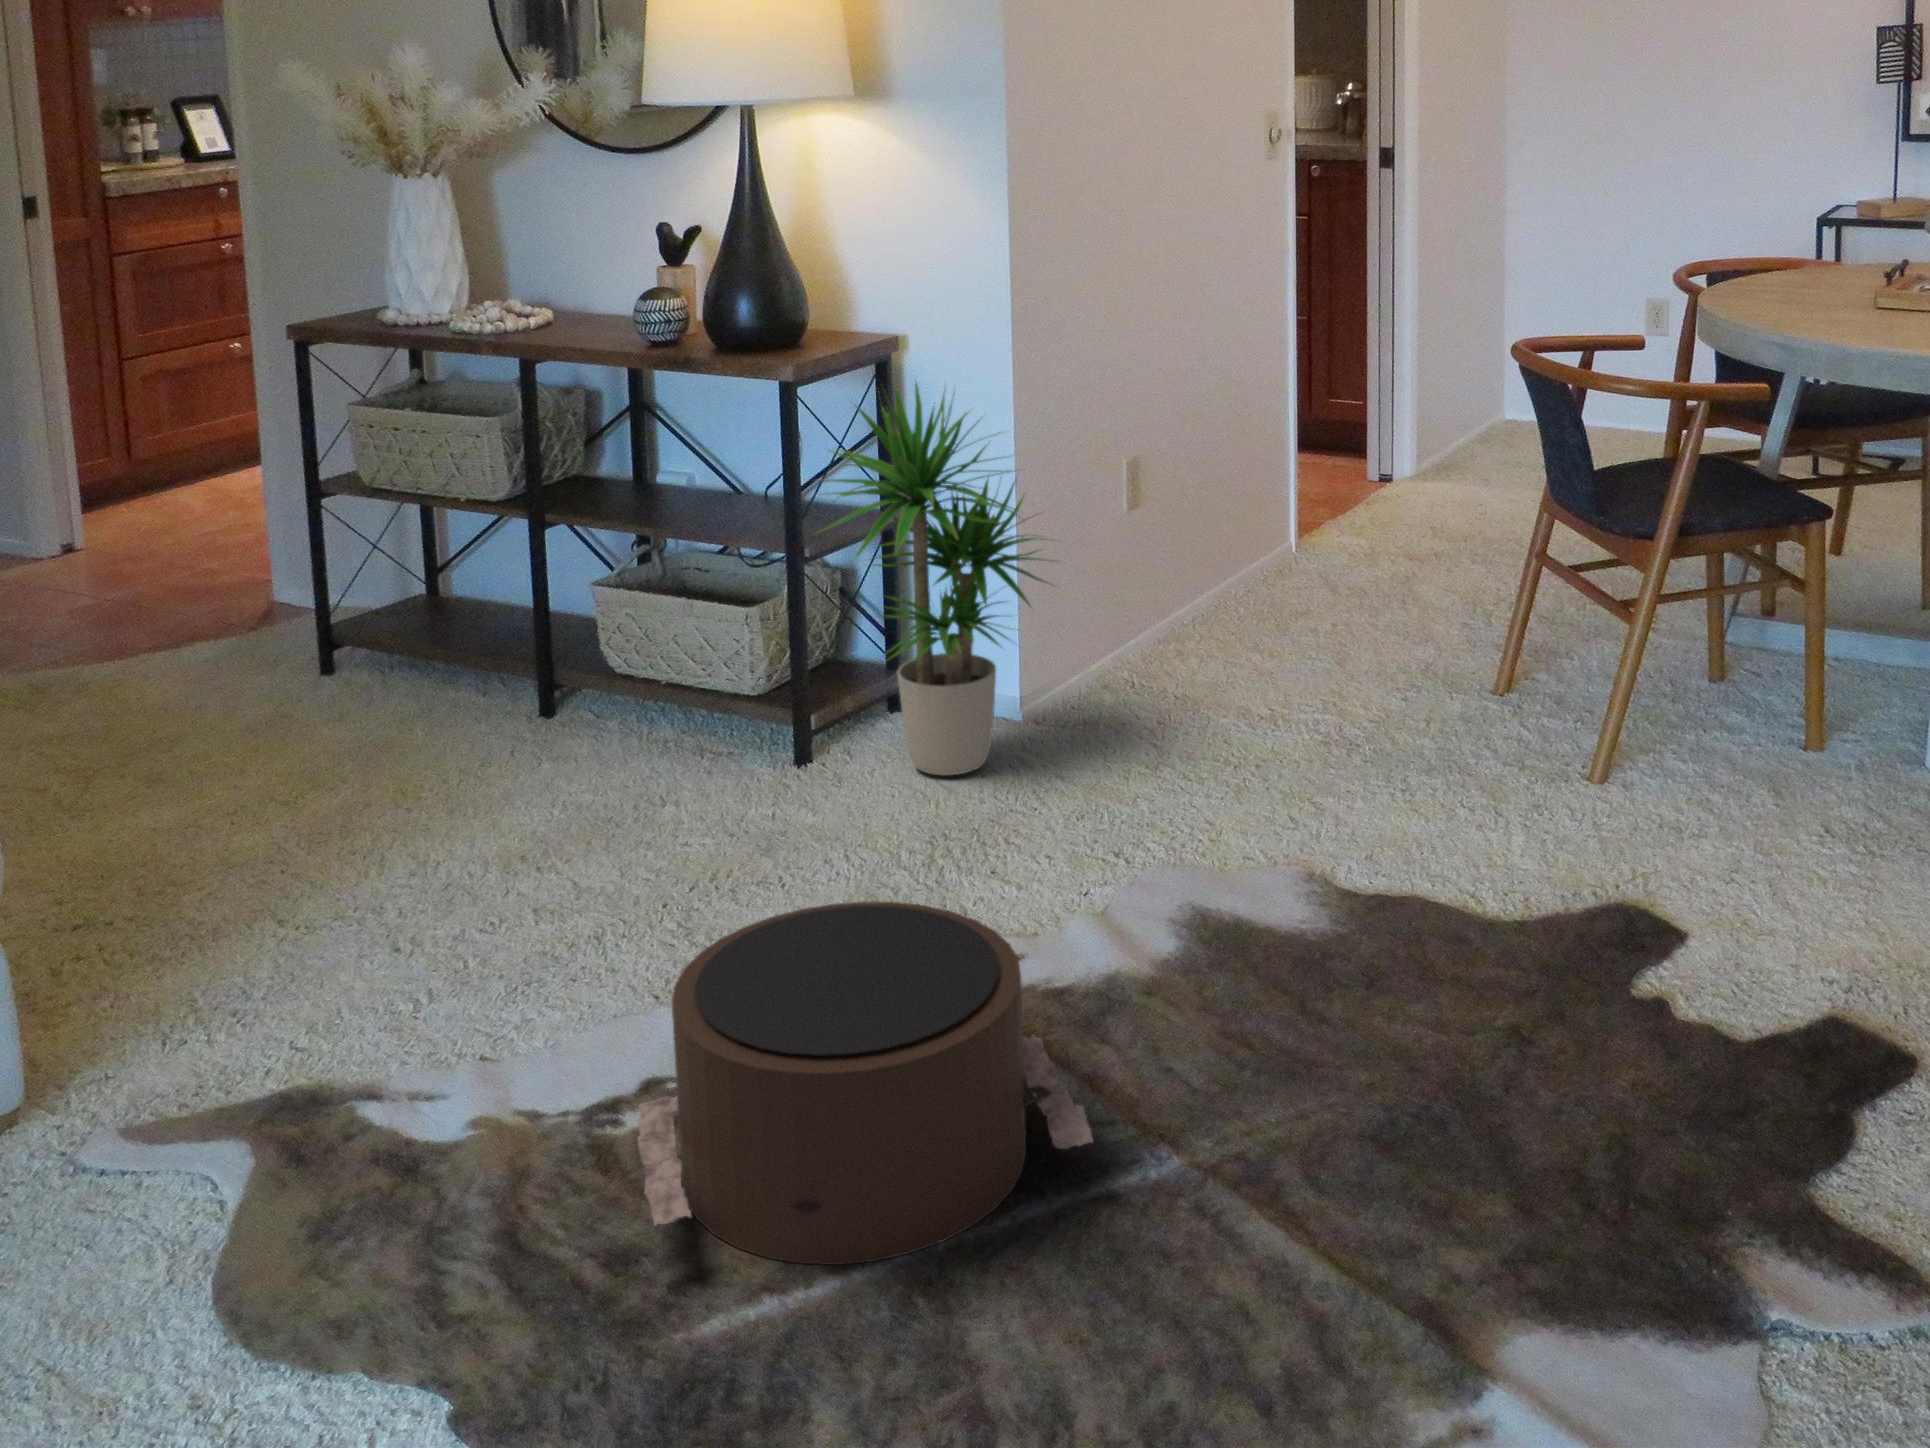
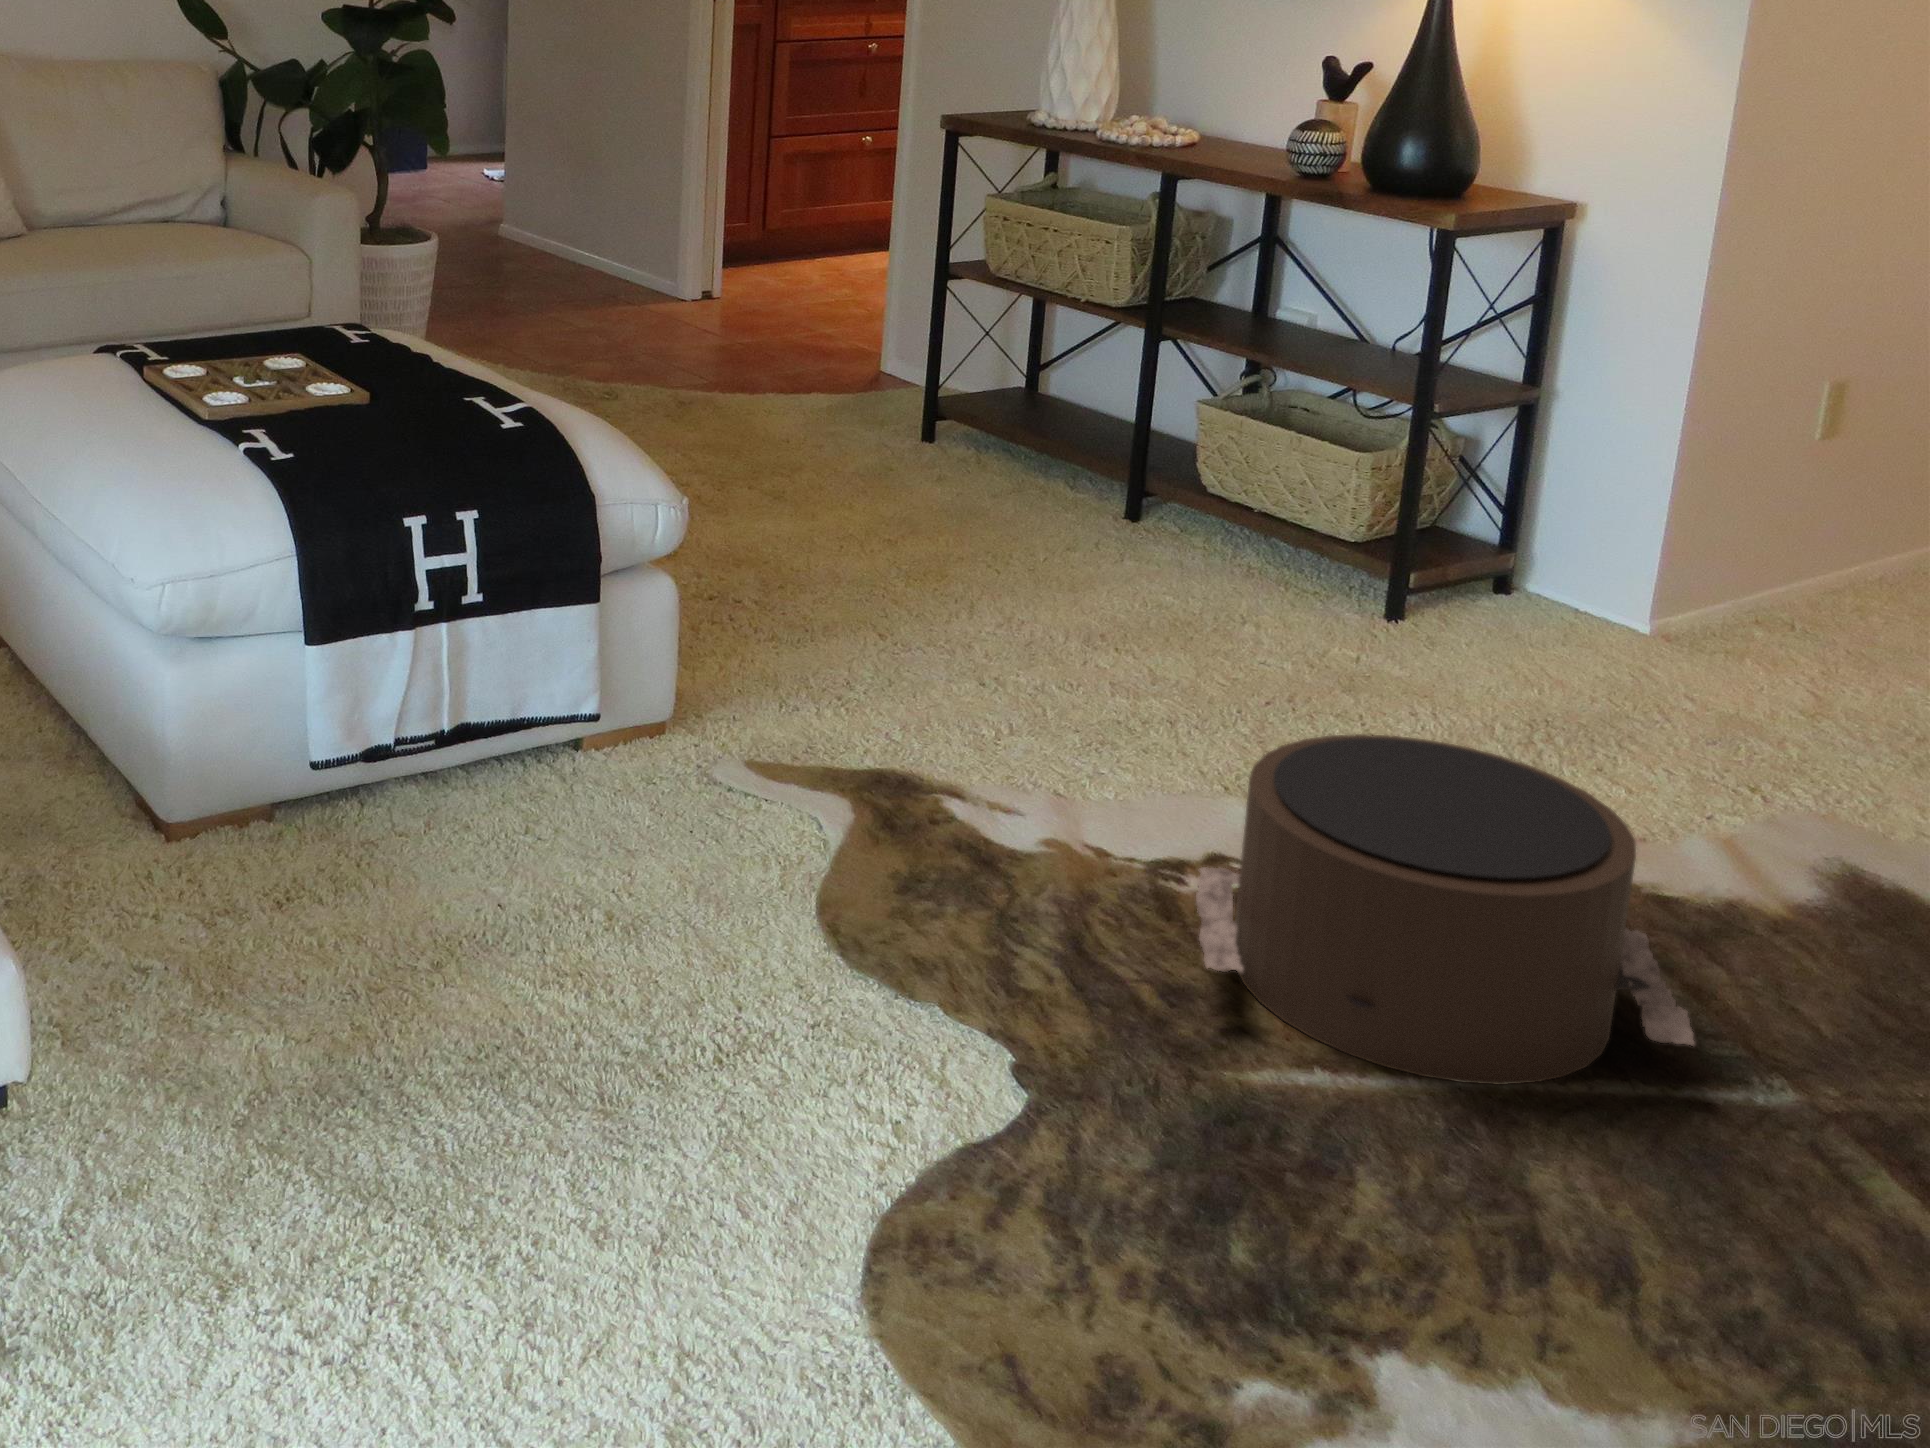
potted plant: present [823,384,1056,775] -> none [1451,238,1761,677]

